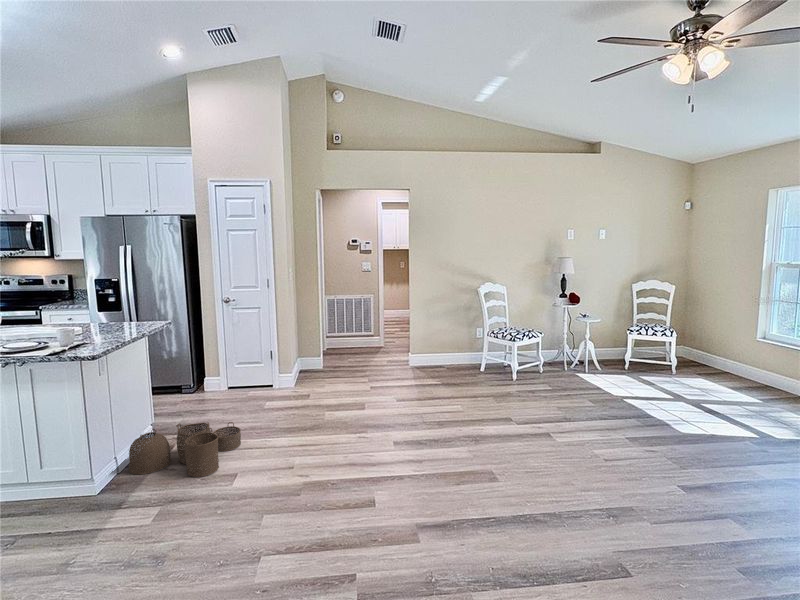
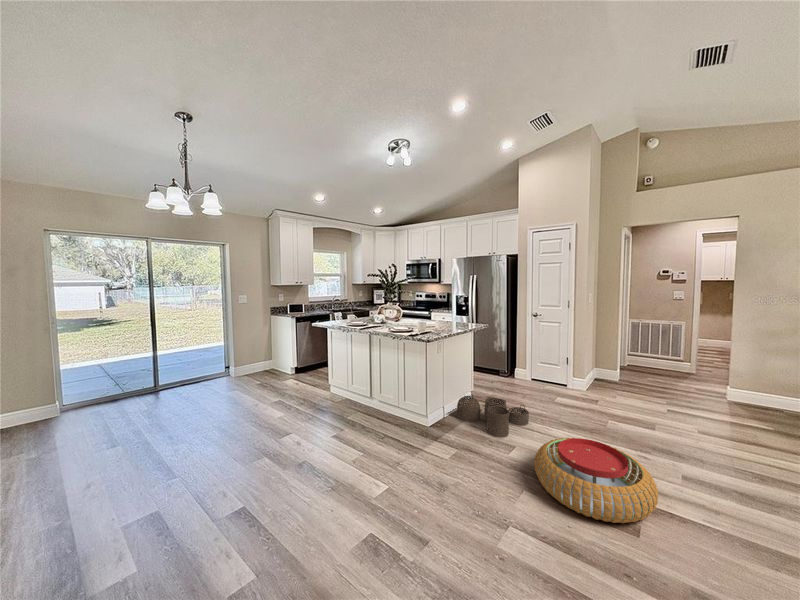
pouf: none [264,435,385,520] -> present [535,438,658,523]

